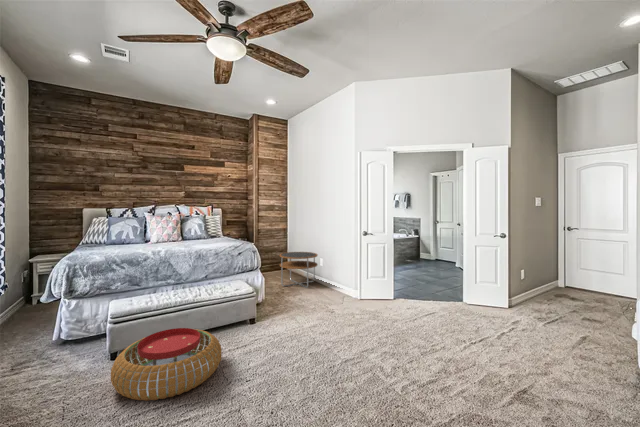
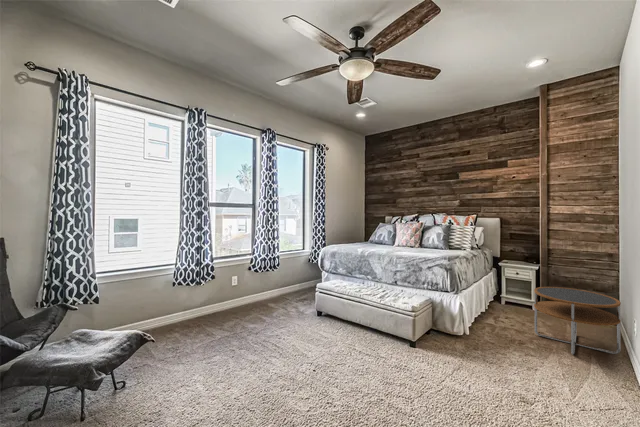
pouf: present [111,328,222,401] -> none [265,306,336,353]

